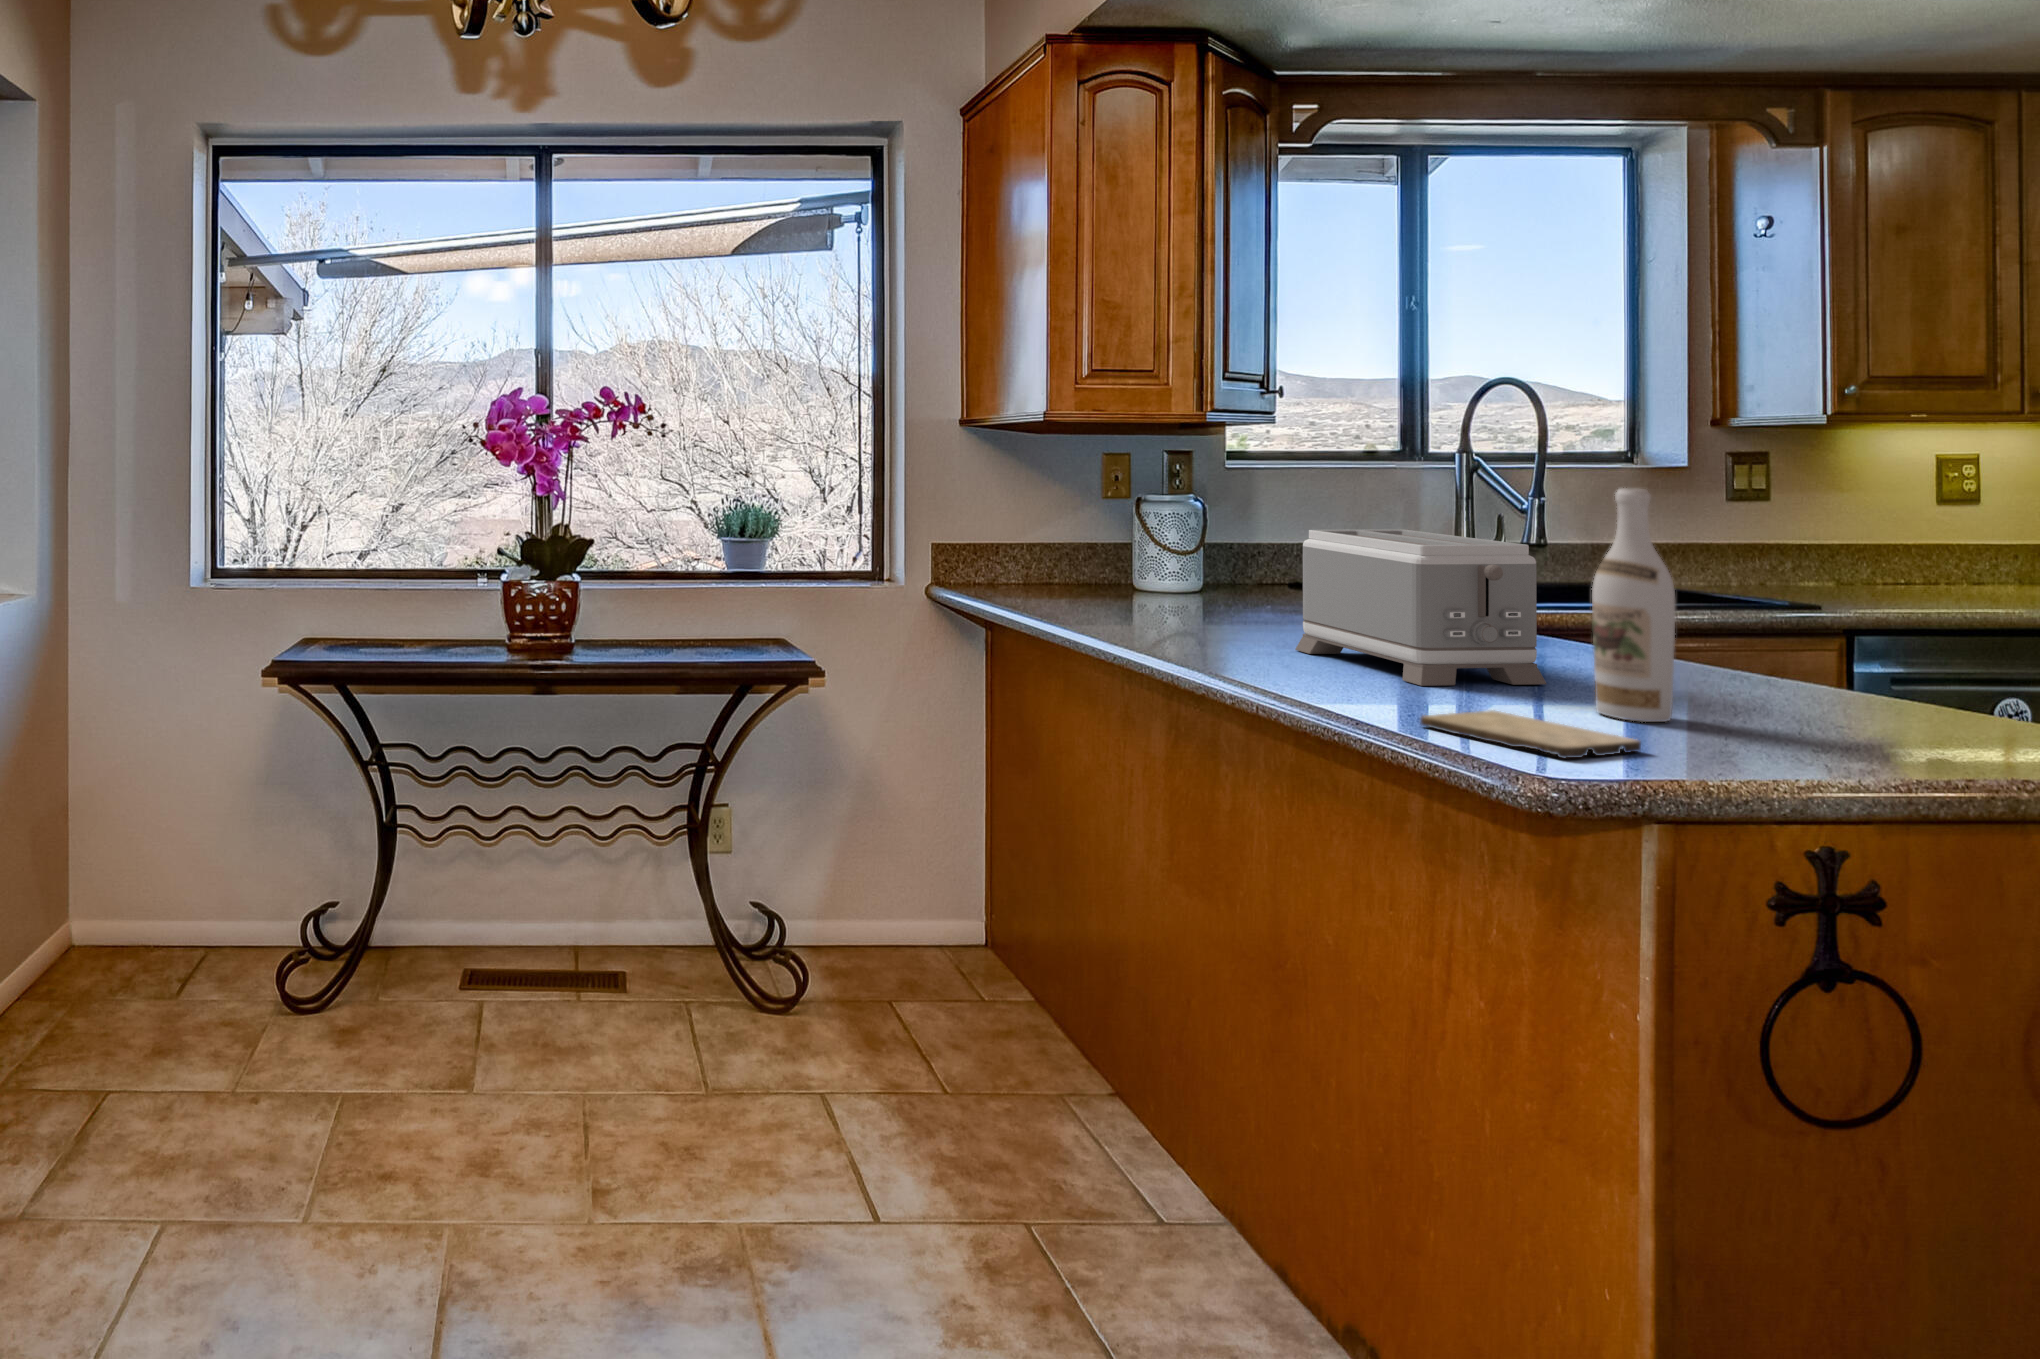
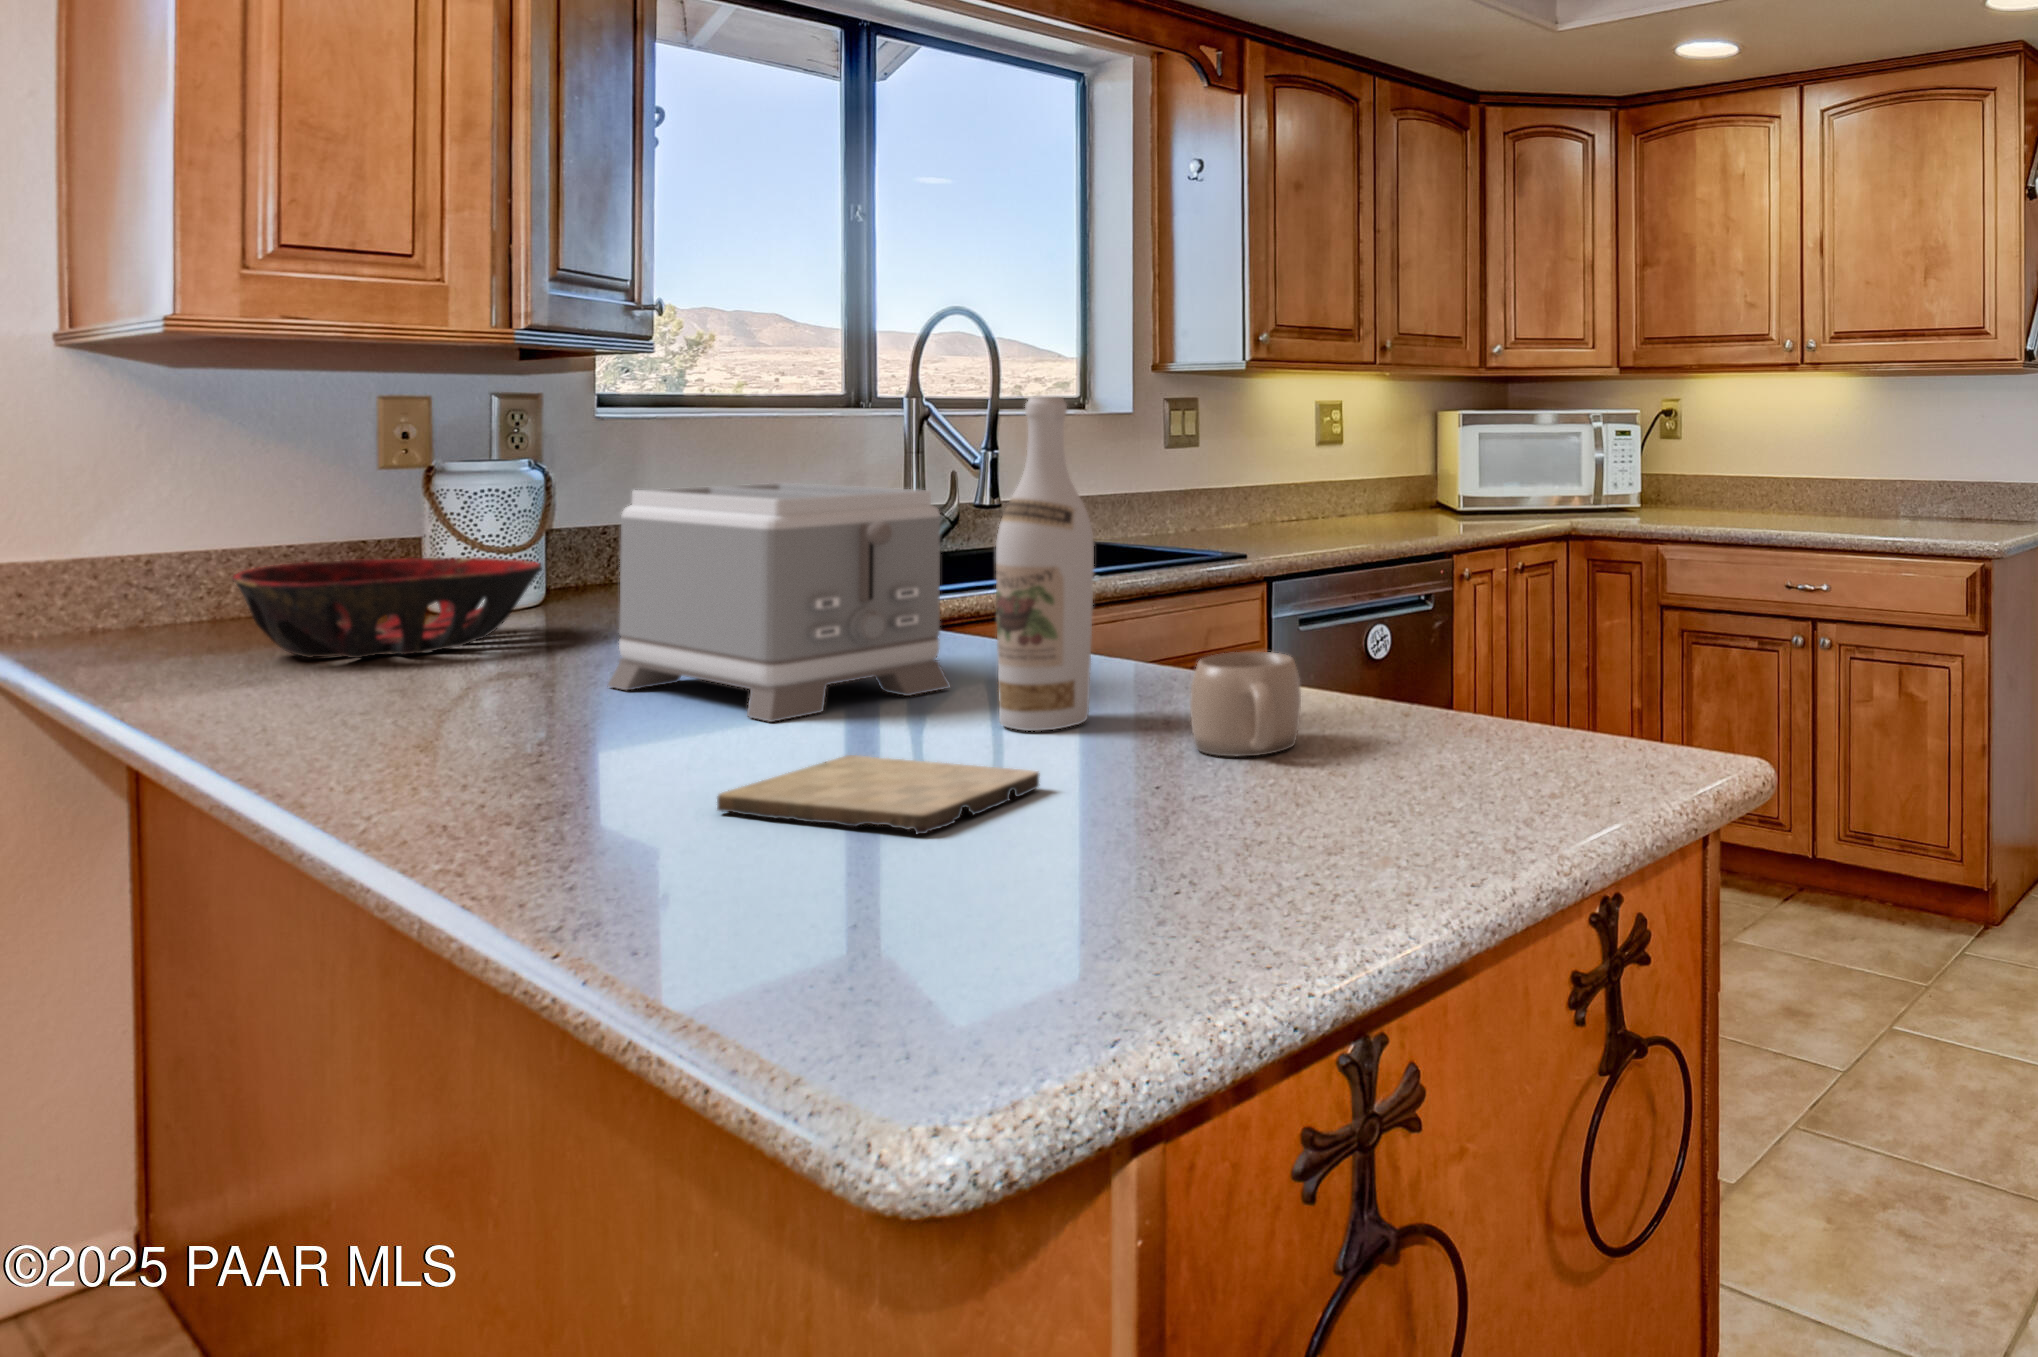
decorative bowl: none [1064,554,1225,615] -> present [232,557,542,658]
mug: none [1768,687,1876,766] -> present [1190,652,1301,757]

